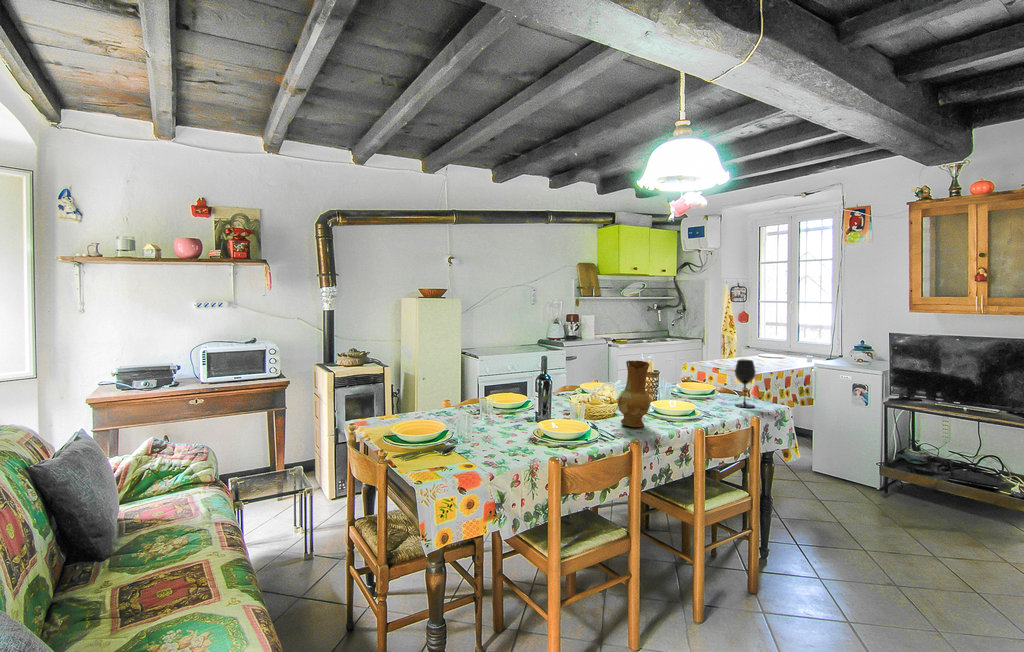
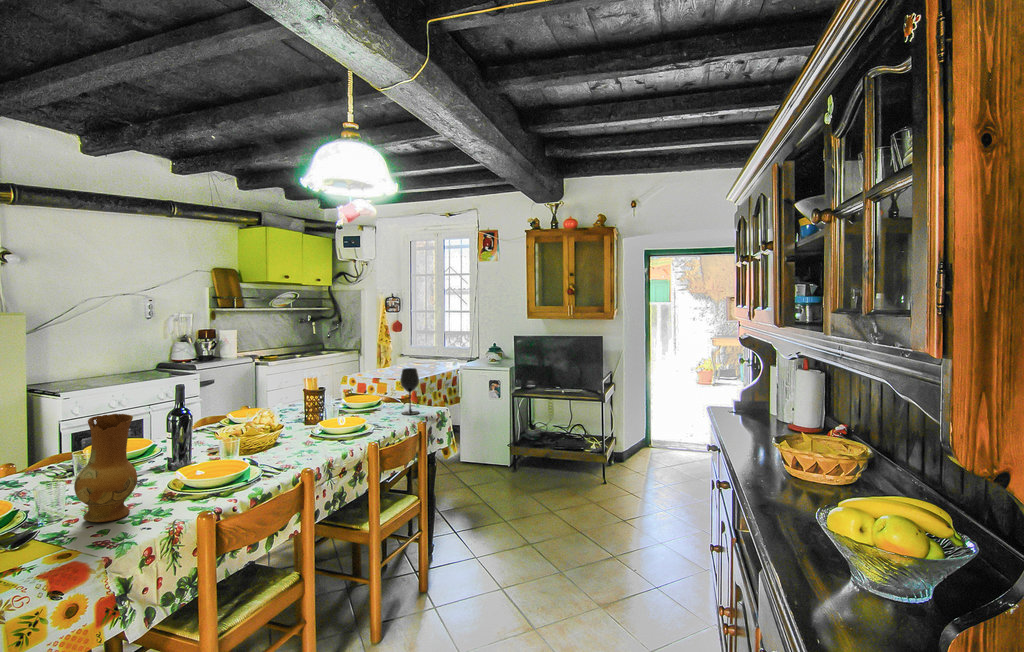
ceramic jug: present [617,360,650,427] -> present [74,414,137,522]

